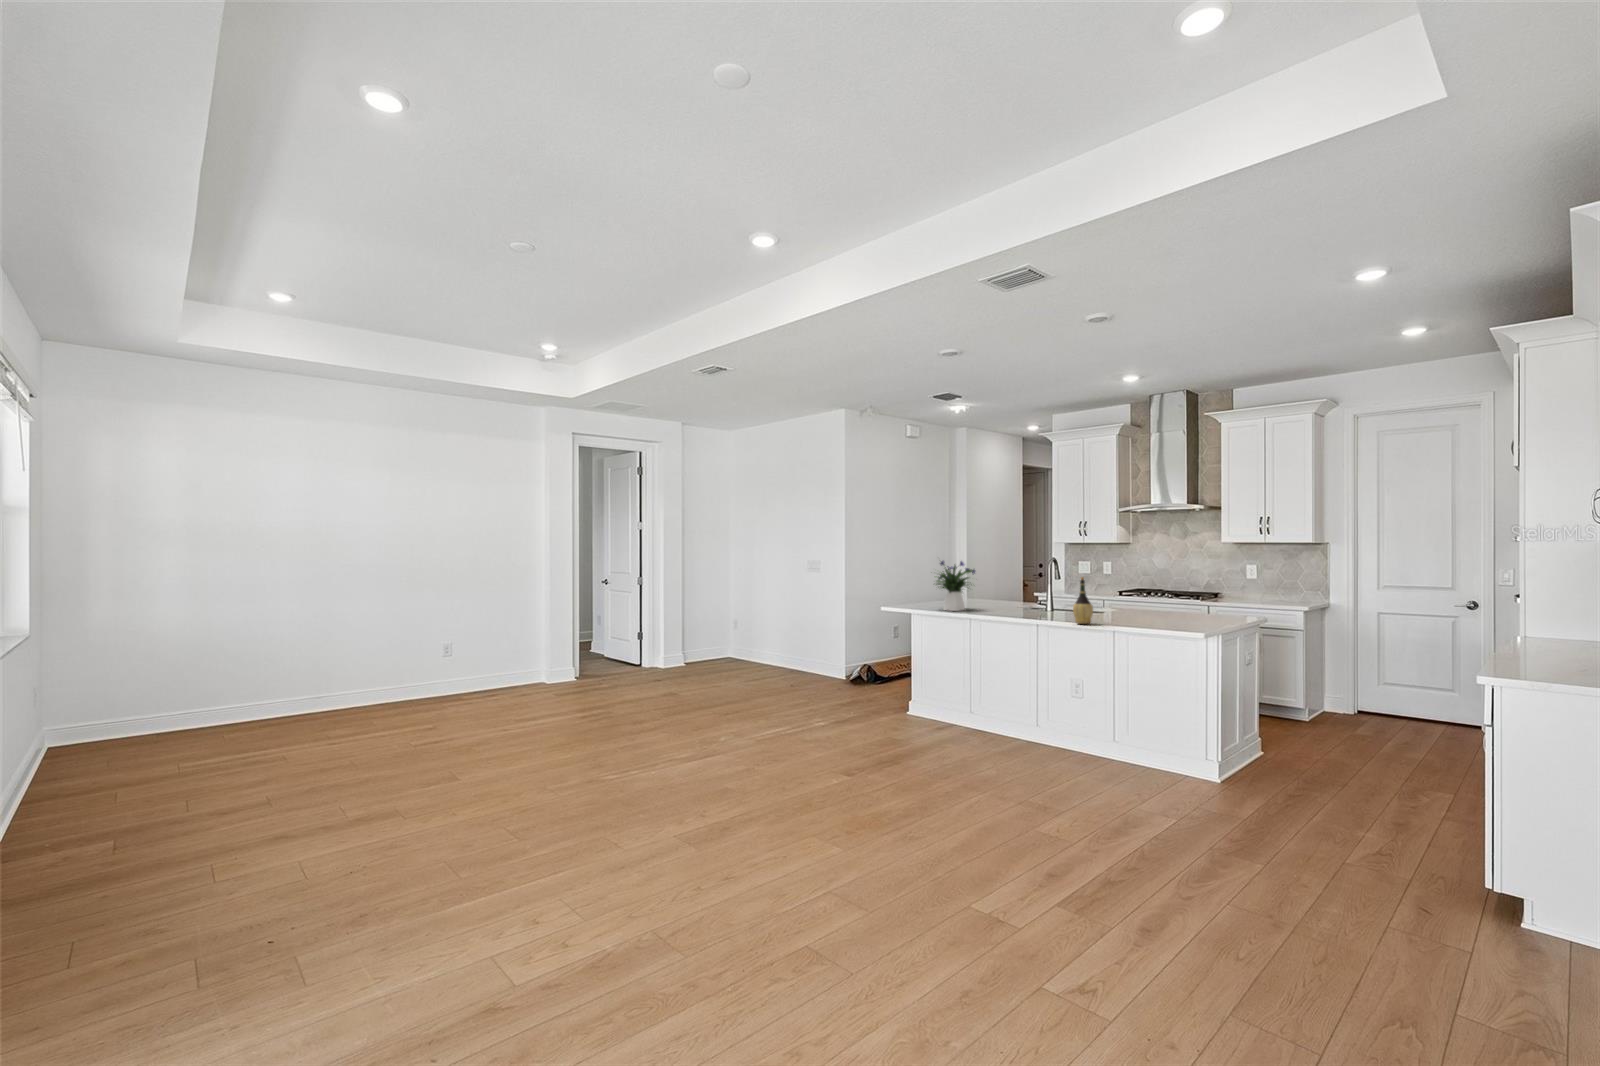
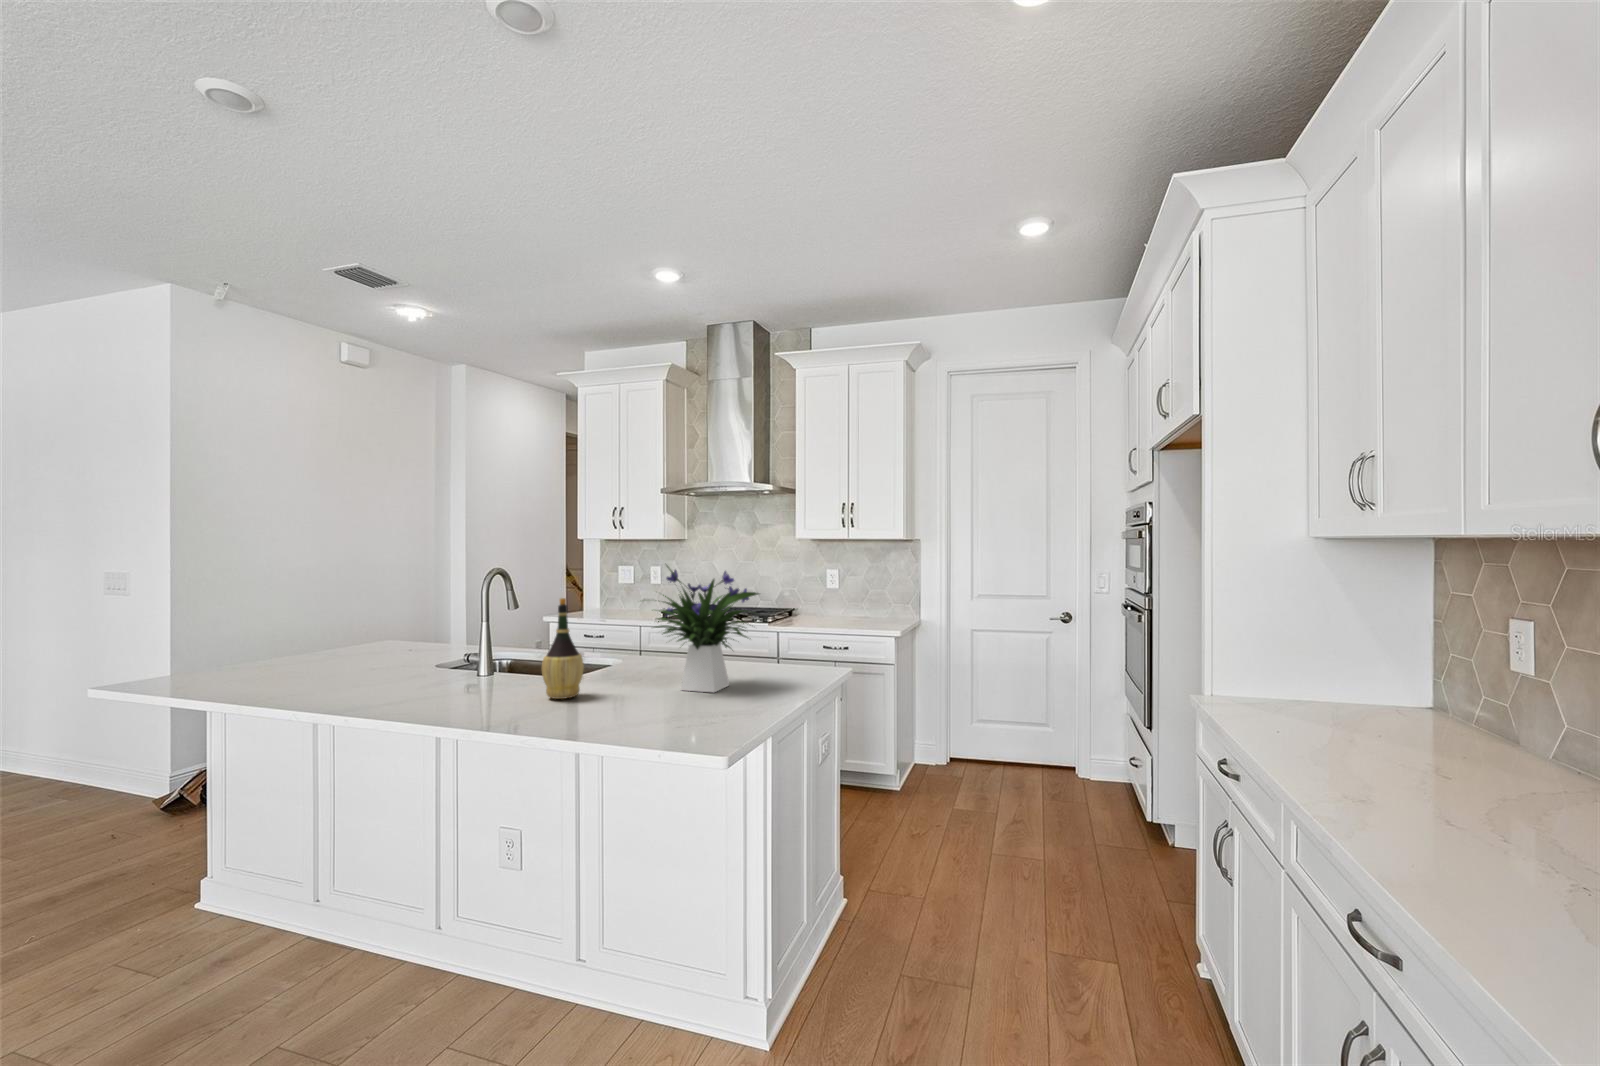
flower arrangement: present [936,561,975,611] -> present [656,566,759,692]

